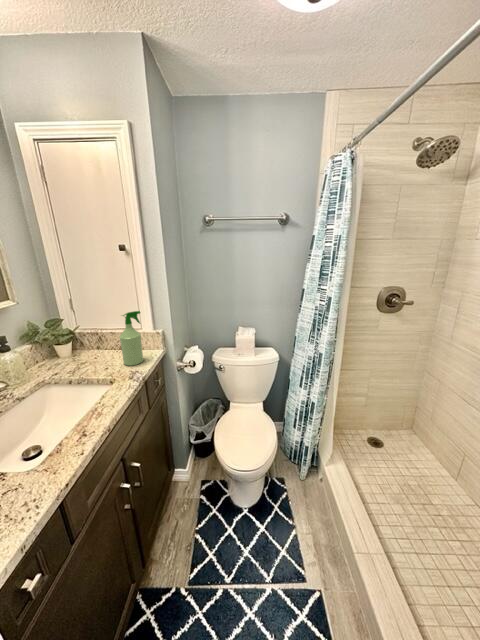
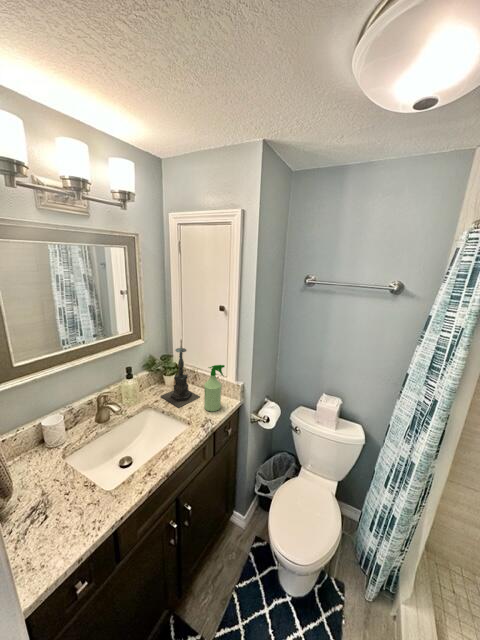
candle holder: none [58,293,114,372] -> present [161,347,200,408]

